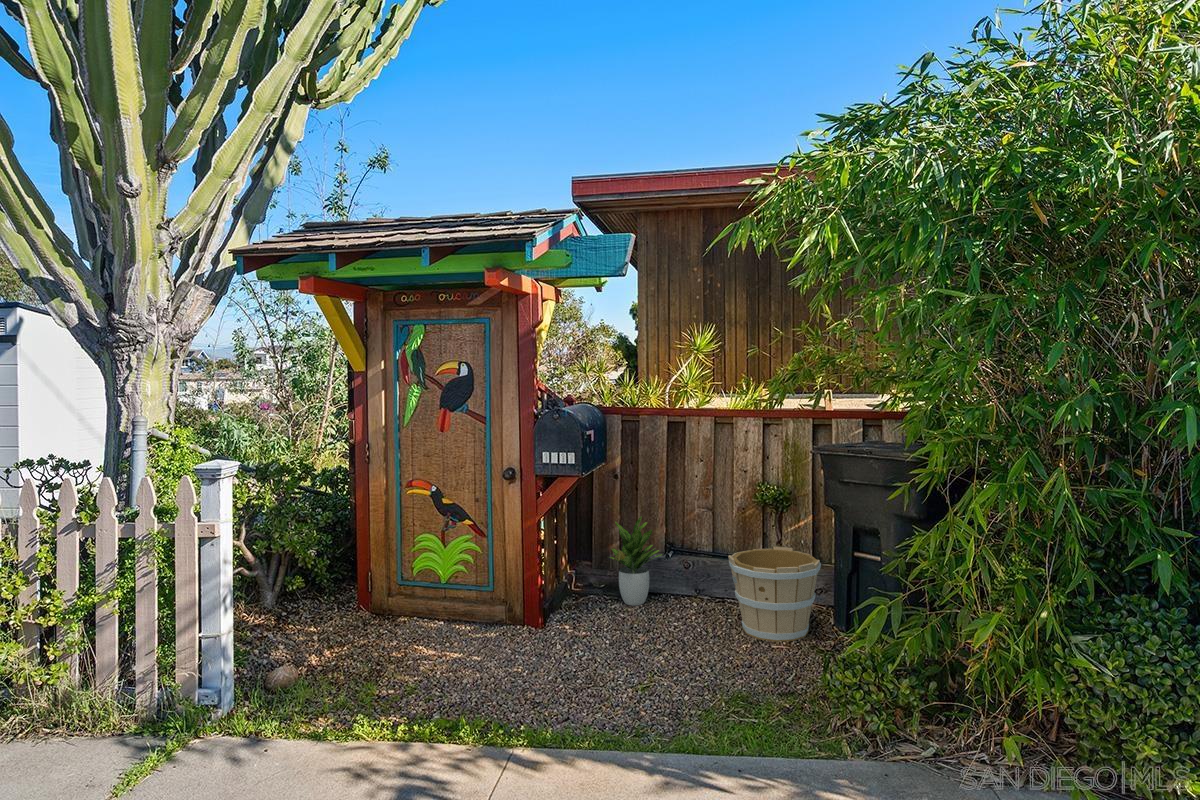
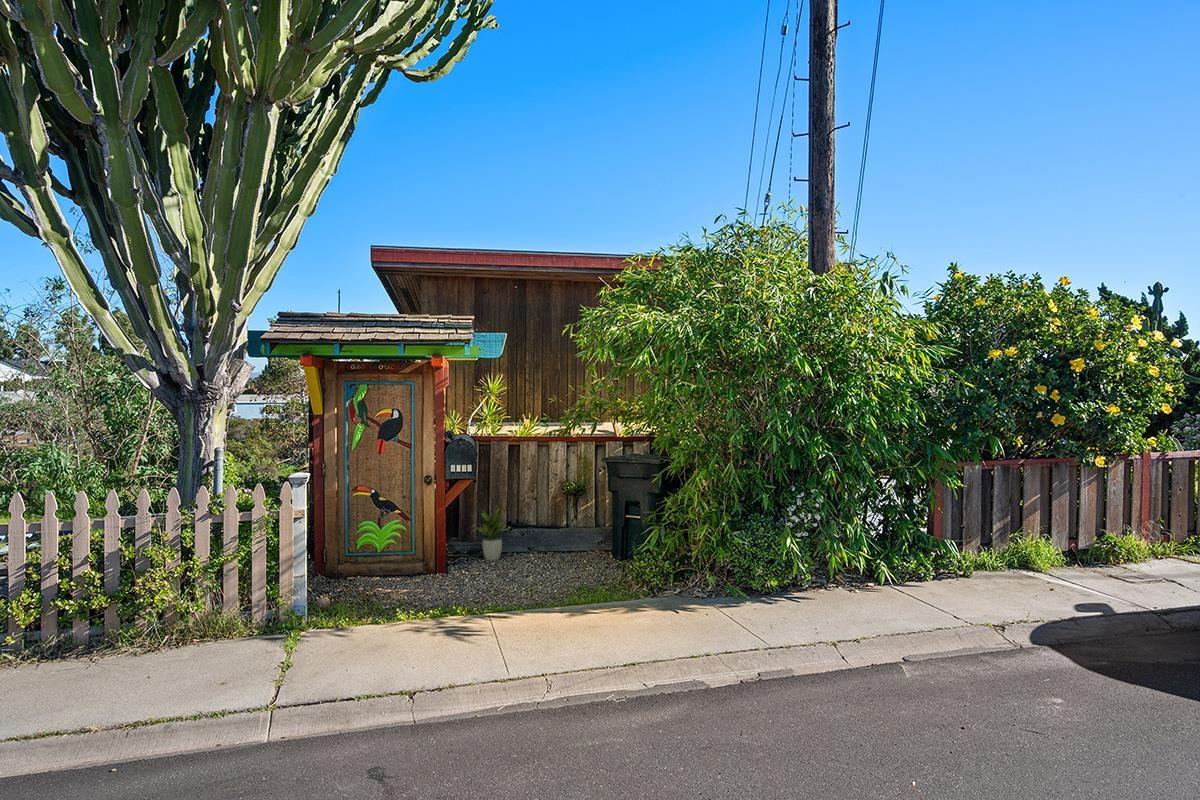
wooden bucket: present [728,546,821,642] -> none [559,517,609,568]

